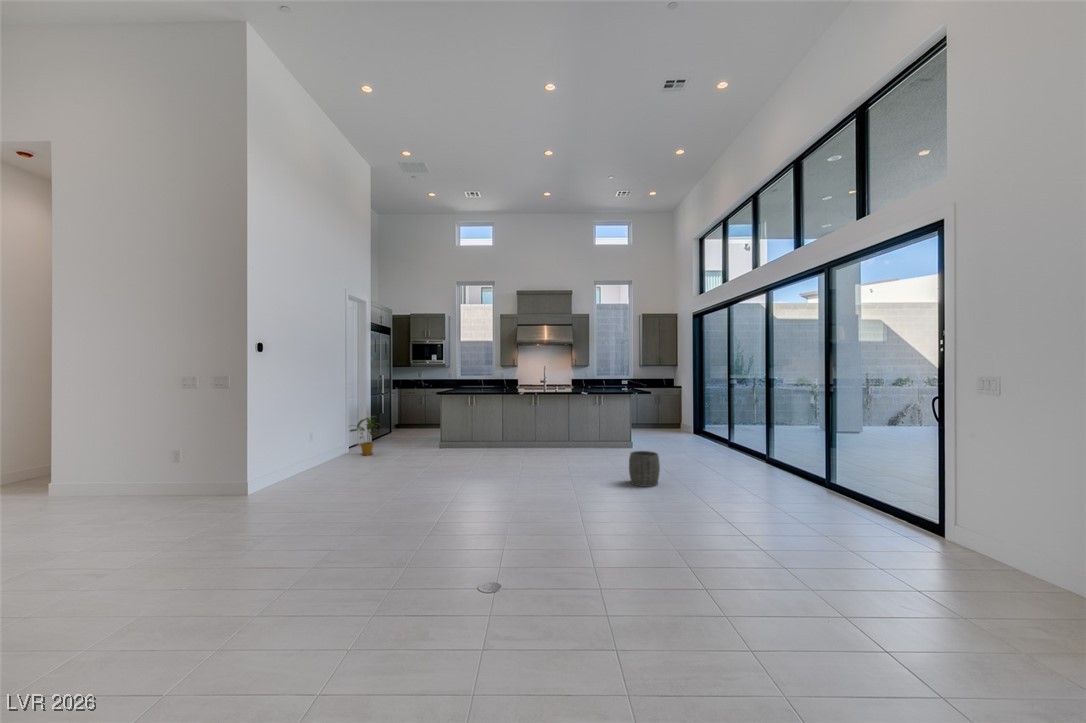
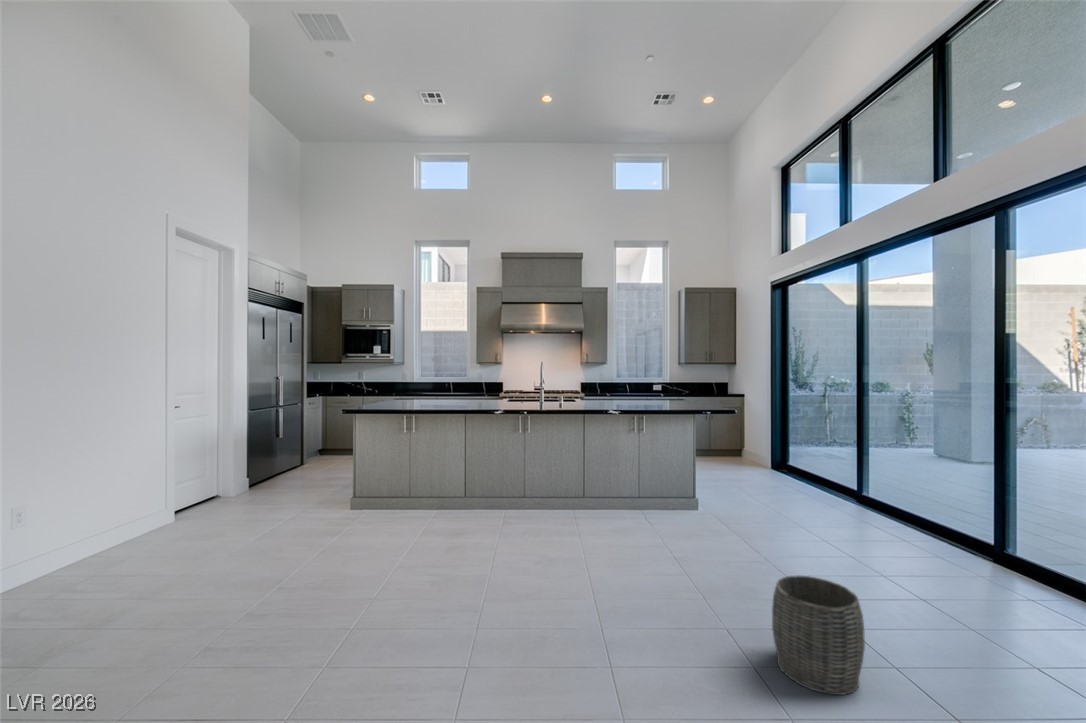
house plant: present [350,416,378,455] -> none [167,456,239,532]

